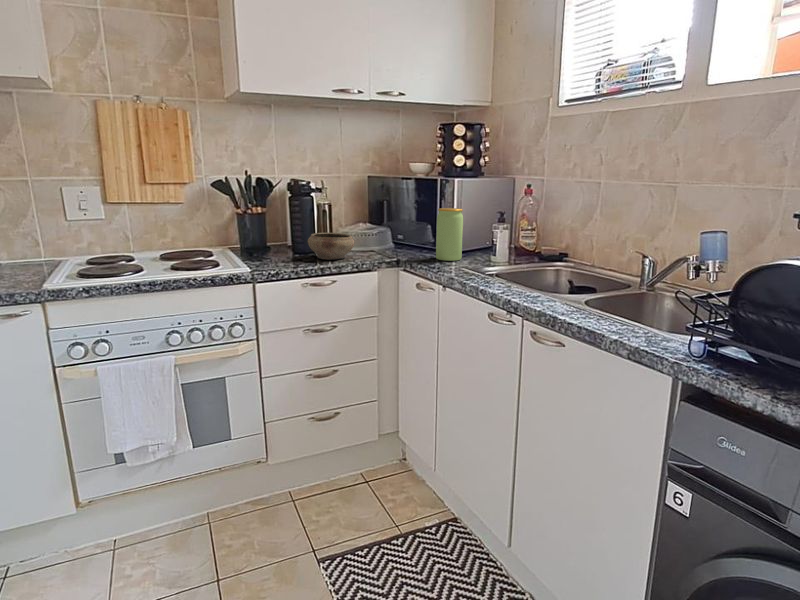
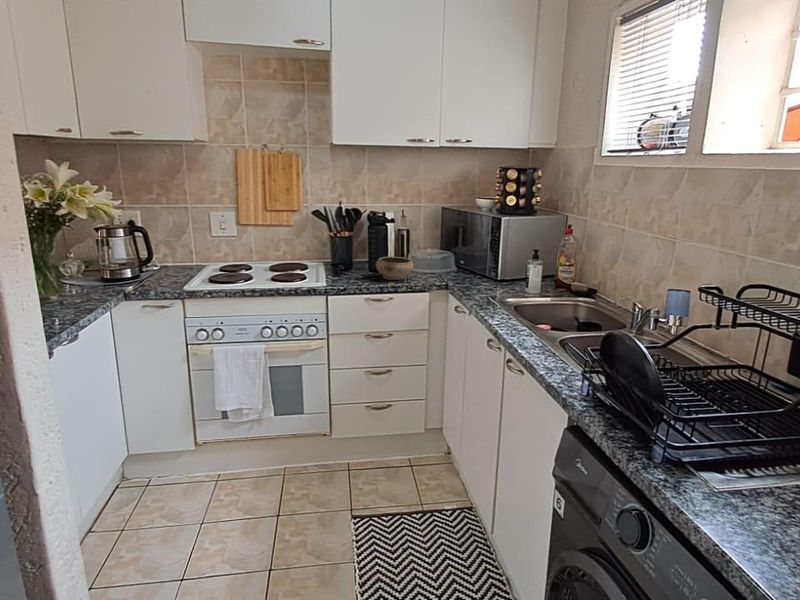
jar: present [436,208,463,261] -> none [479,243,503,289]

